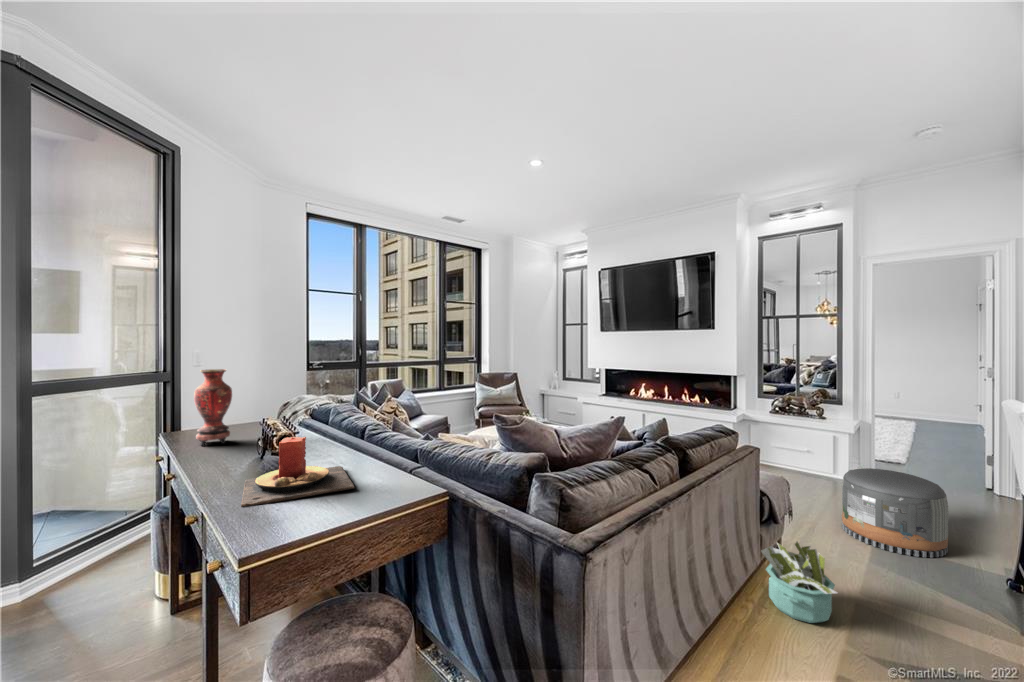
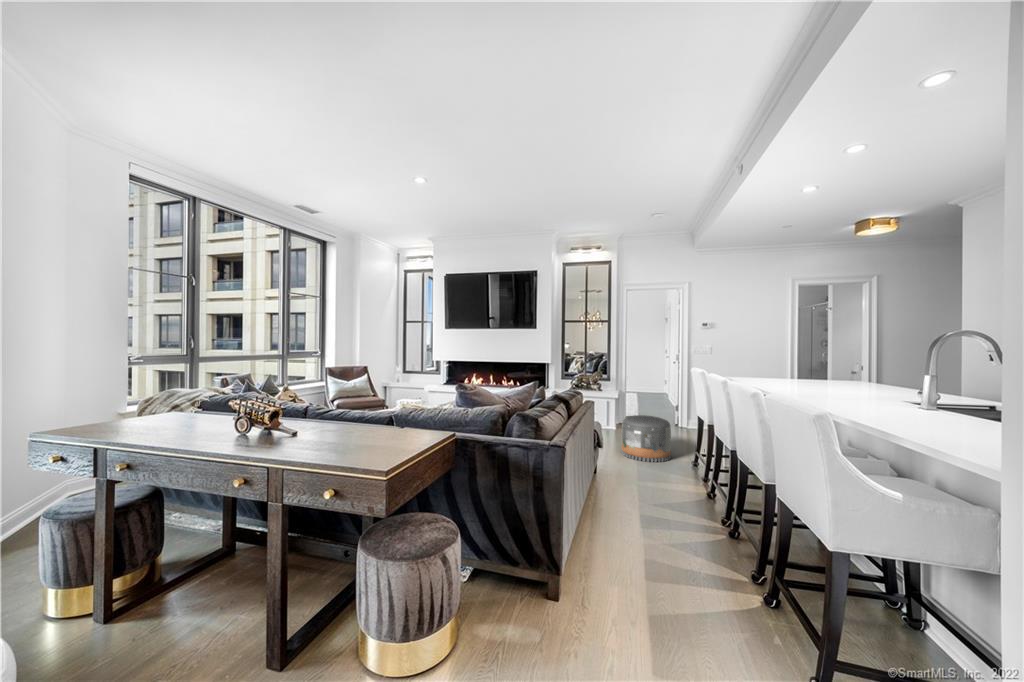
vase: present [194,369,232,446] -> none [115,345,163,430]
candle: present [241,437,354,507] -> none [266,398,384,453]
decorative plant: present [761,541,837,623] -> none [599,455,642,501]

